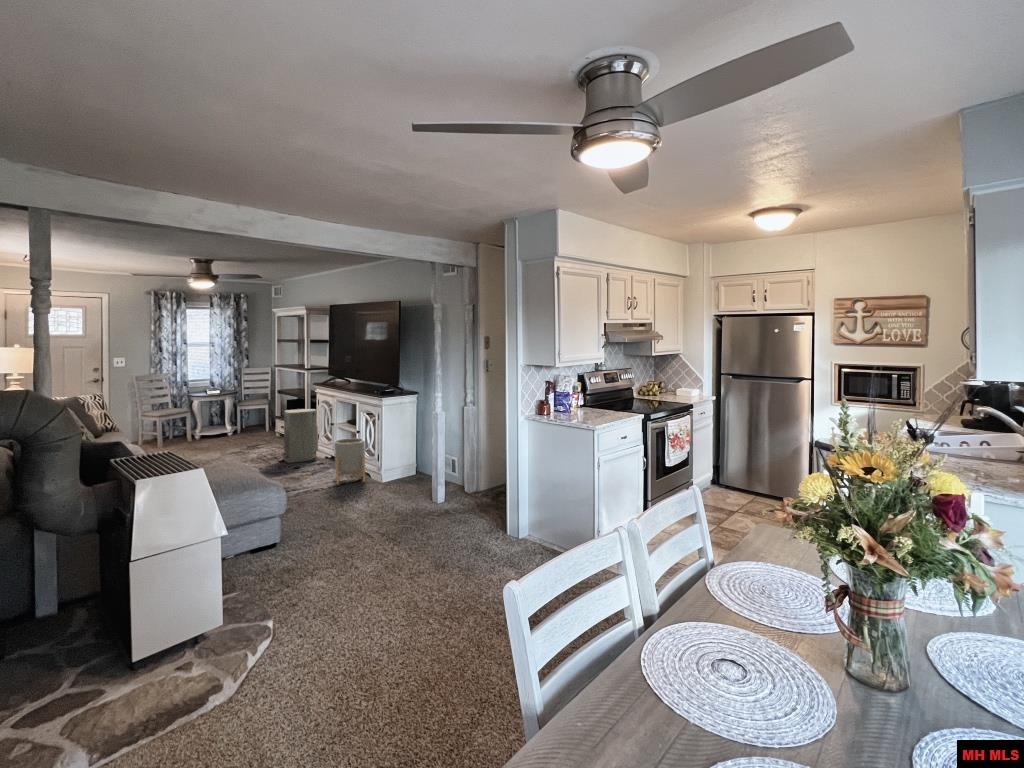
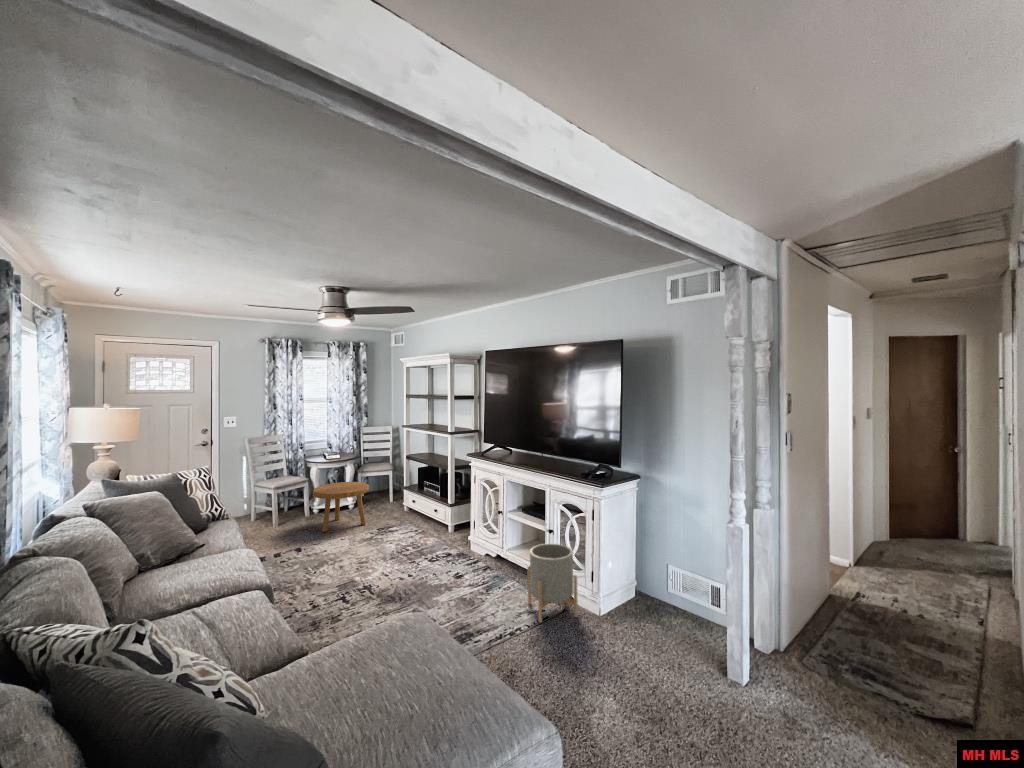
air purifier: present [282,409,318,463] -> none [431,487,476,564]
footstool: none [193,412,242,448] -> present [313,482,369,532]

